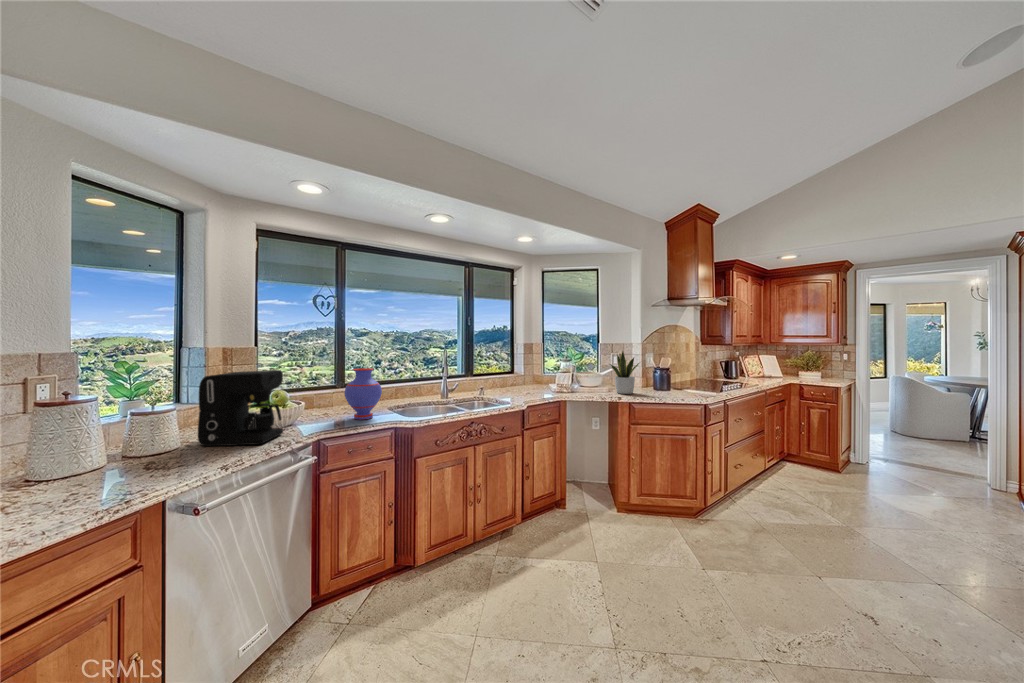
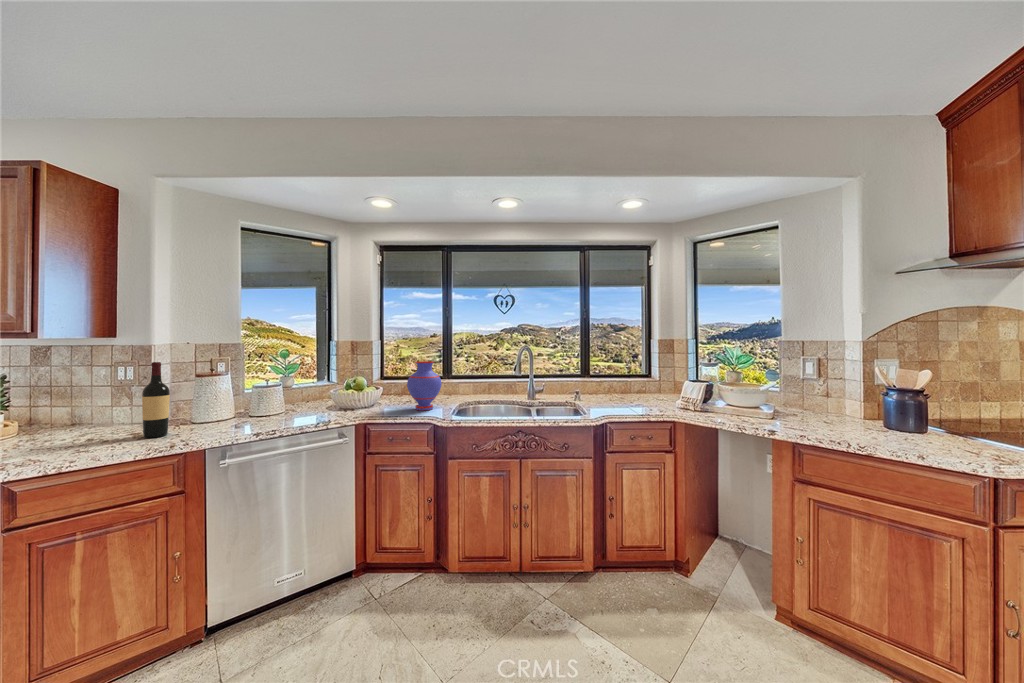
potted plant: present [610,352,639,394] -> none [770,349,834,425]
coffee maker: present [198,370,283,446] -> none [280,358,340,419]
wine bottle: none [70,389,113,501] -> present [142,362,170,438]

